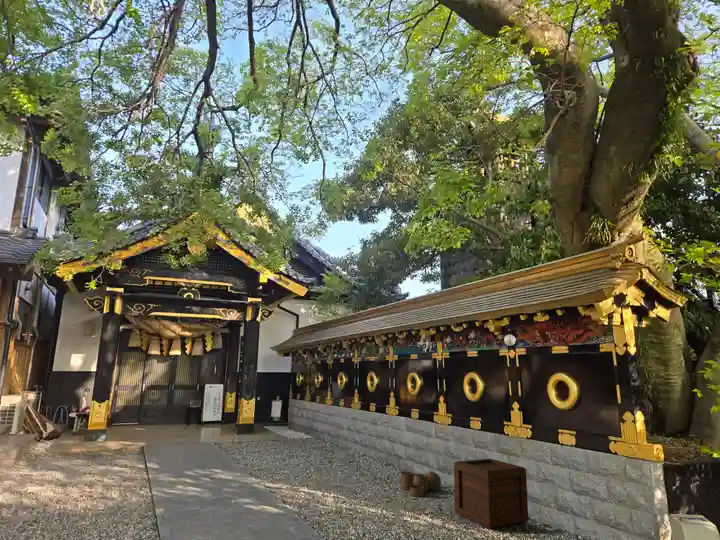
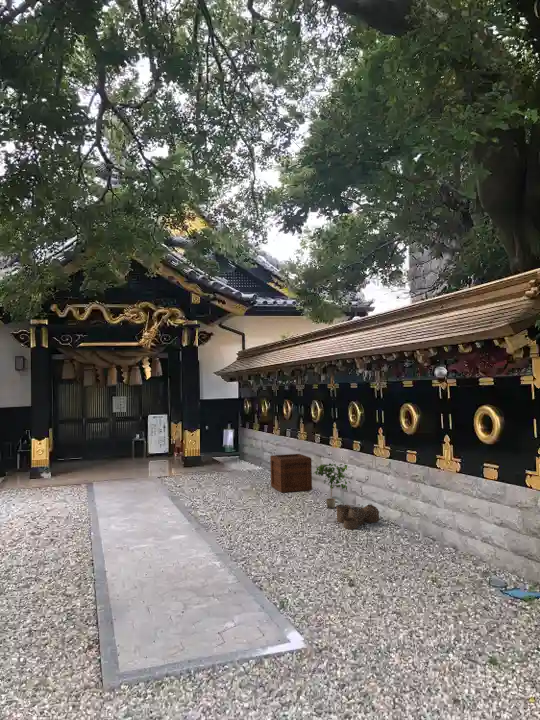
potted plant: none [374,430,410,476] -> present [314,464,350,508]
wooden crate: present [454,459,528,528] -> present [270,454,312,493]

